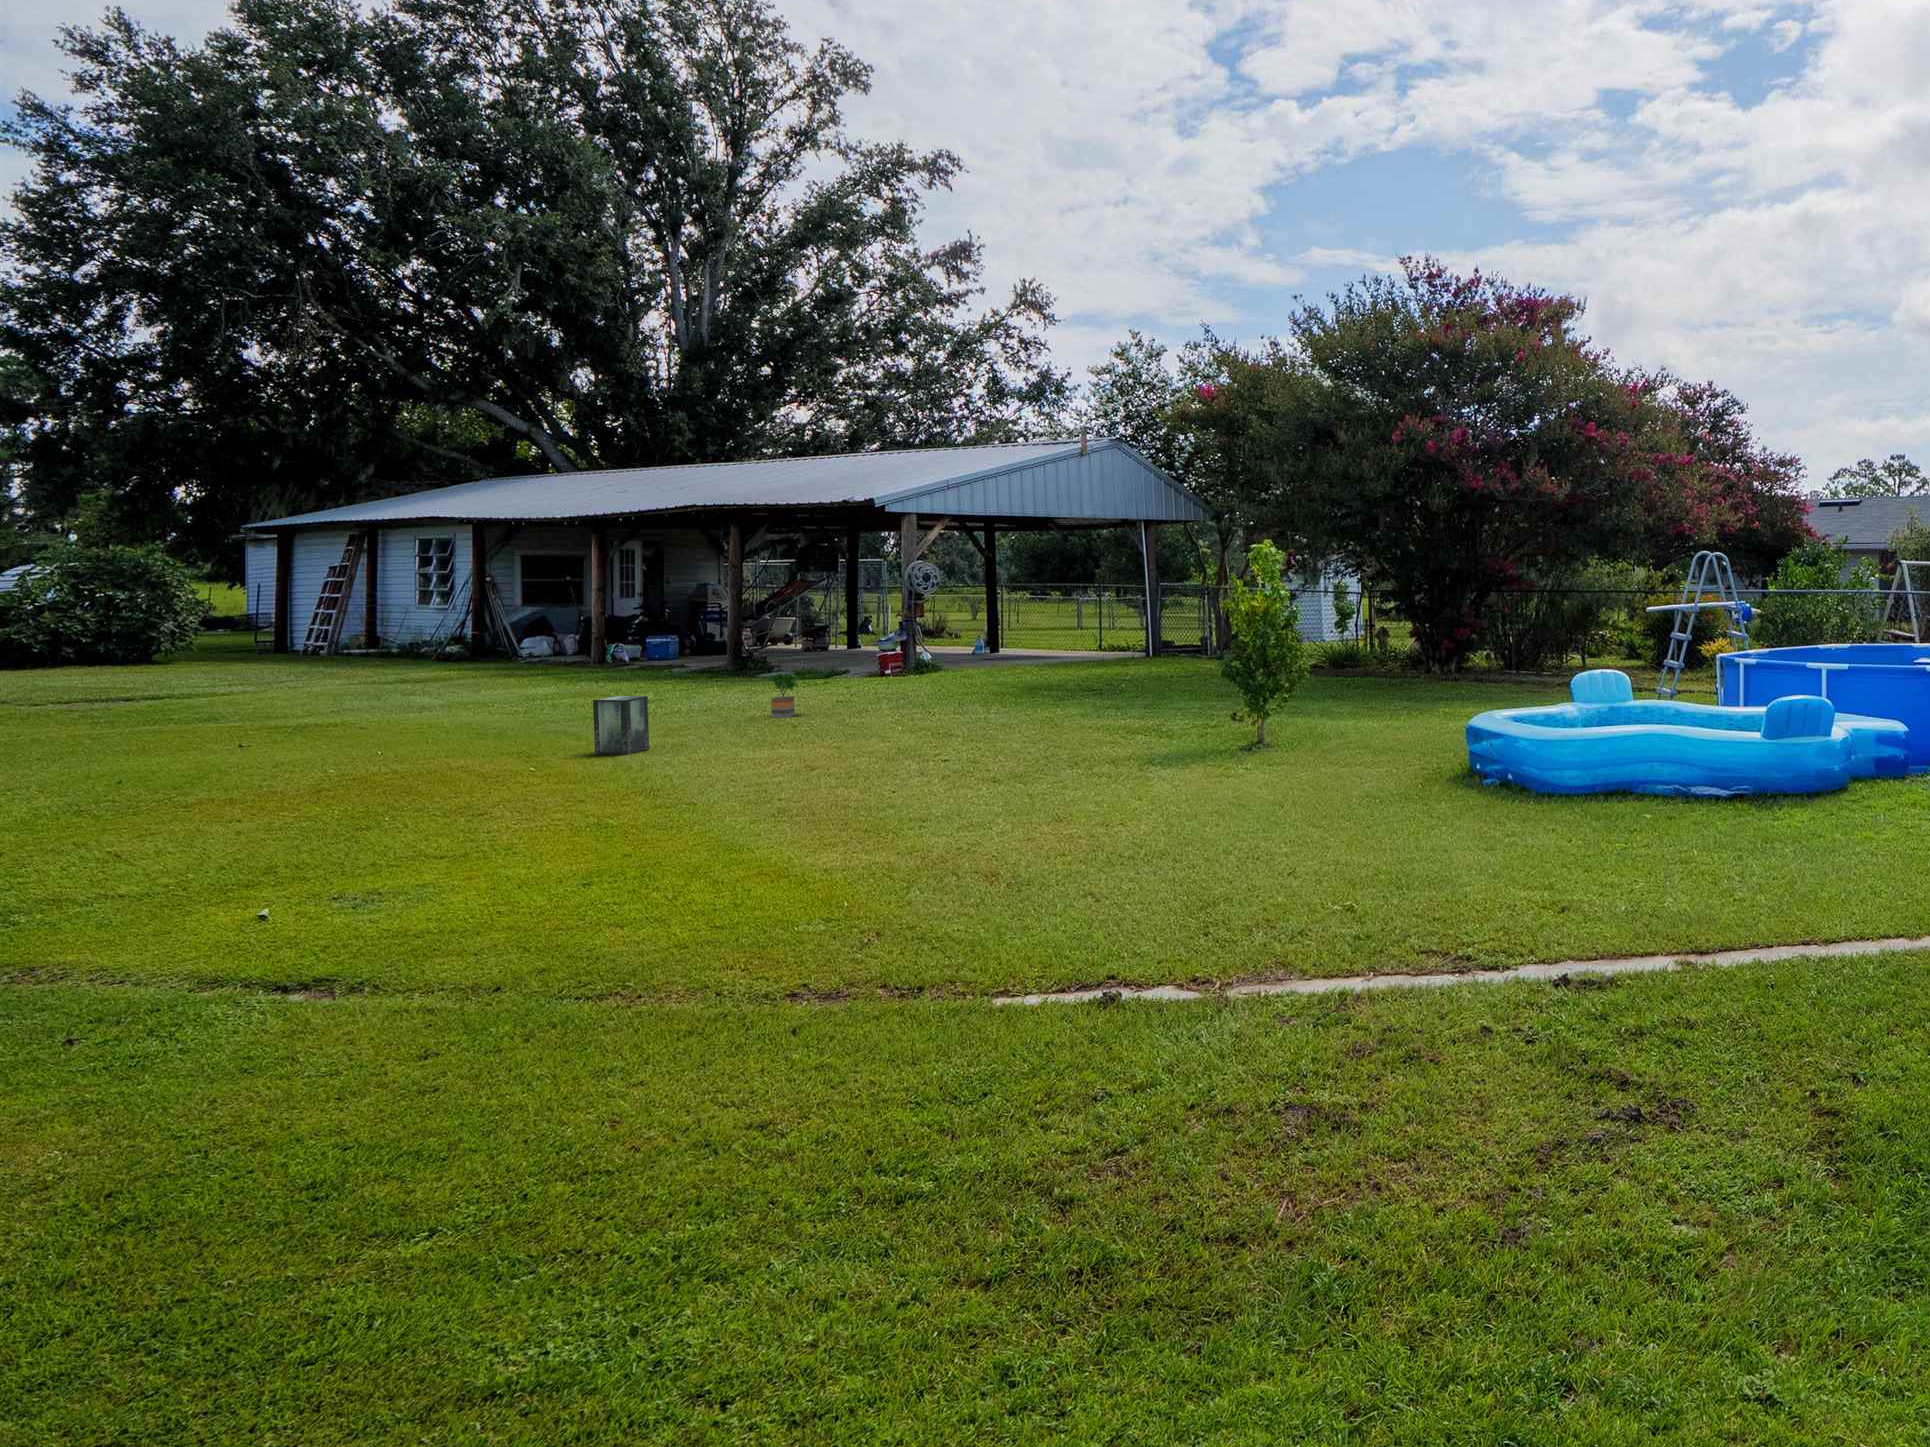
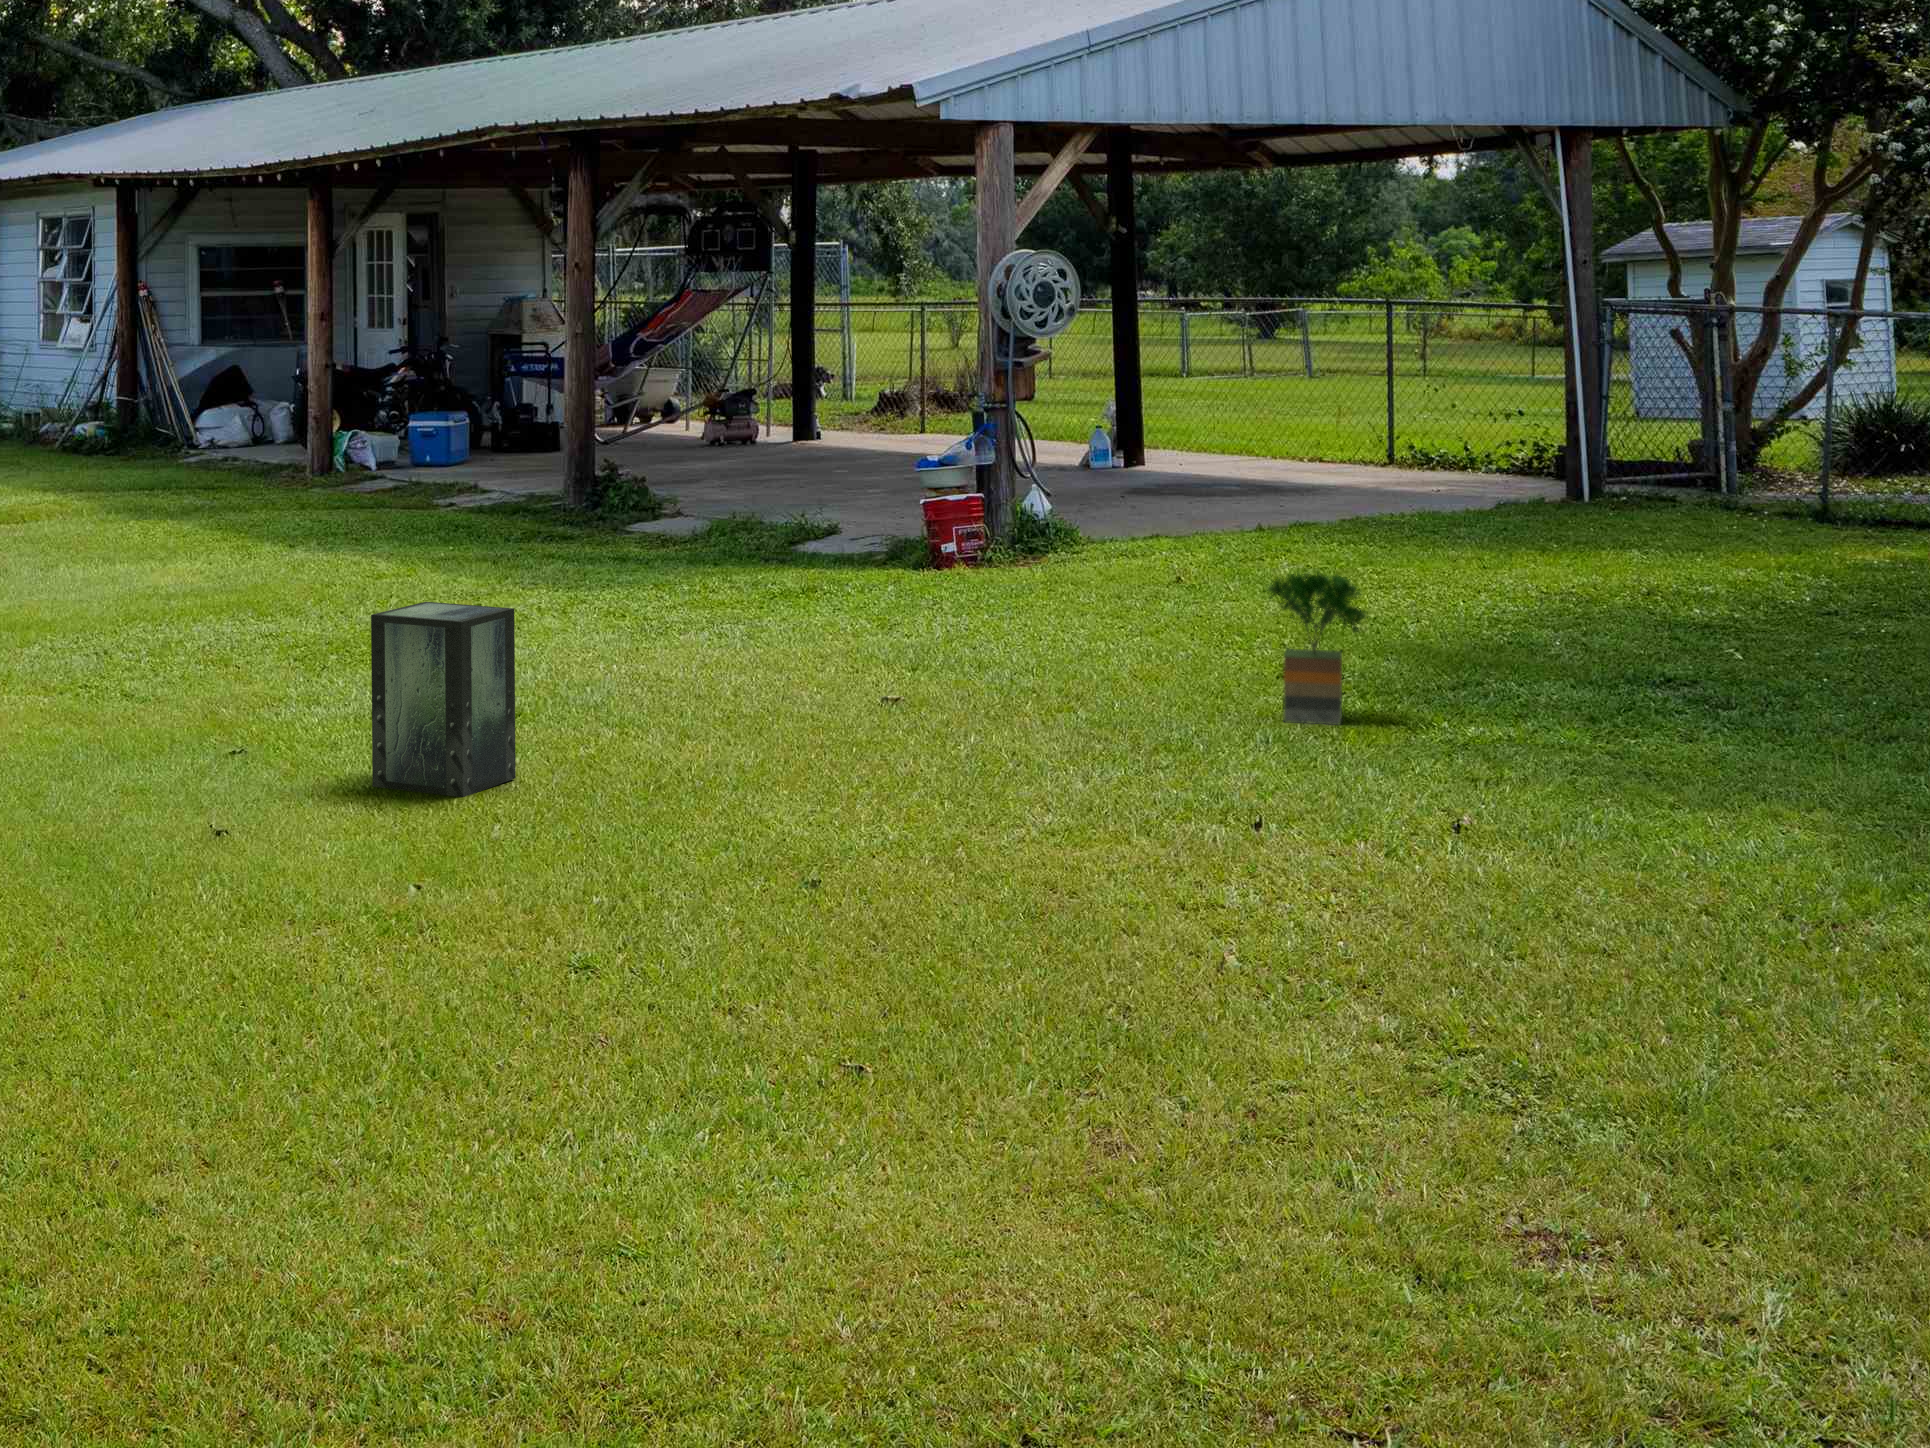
potted tree: present [769,673,799,718] -> present [1267,572,1368,725]

